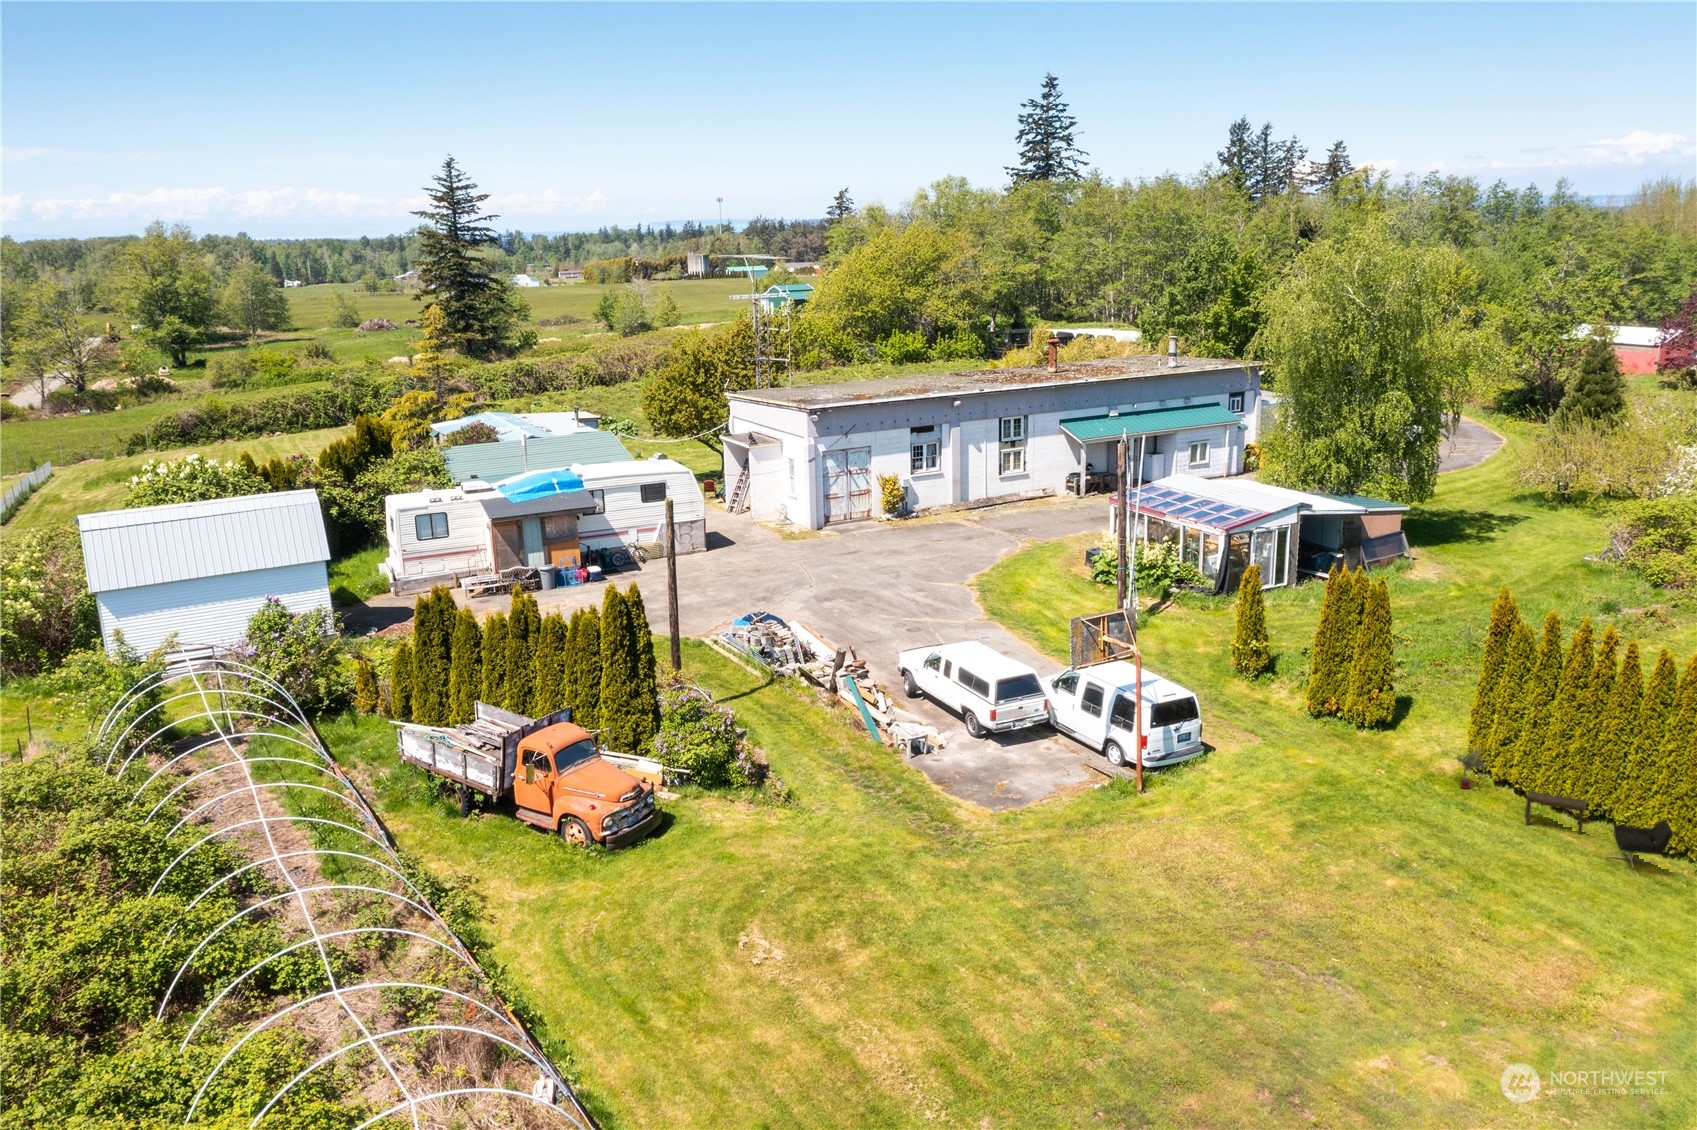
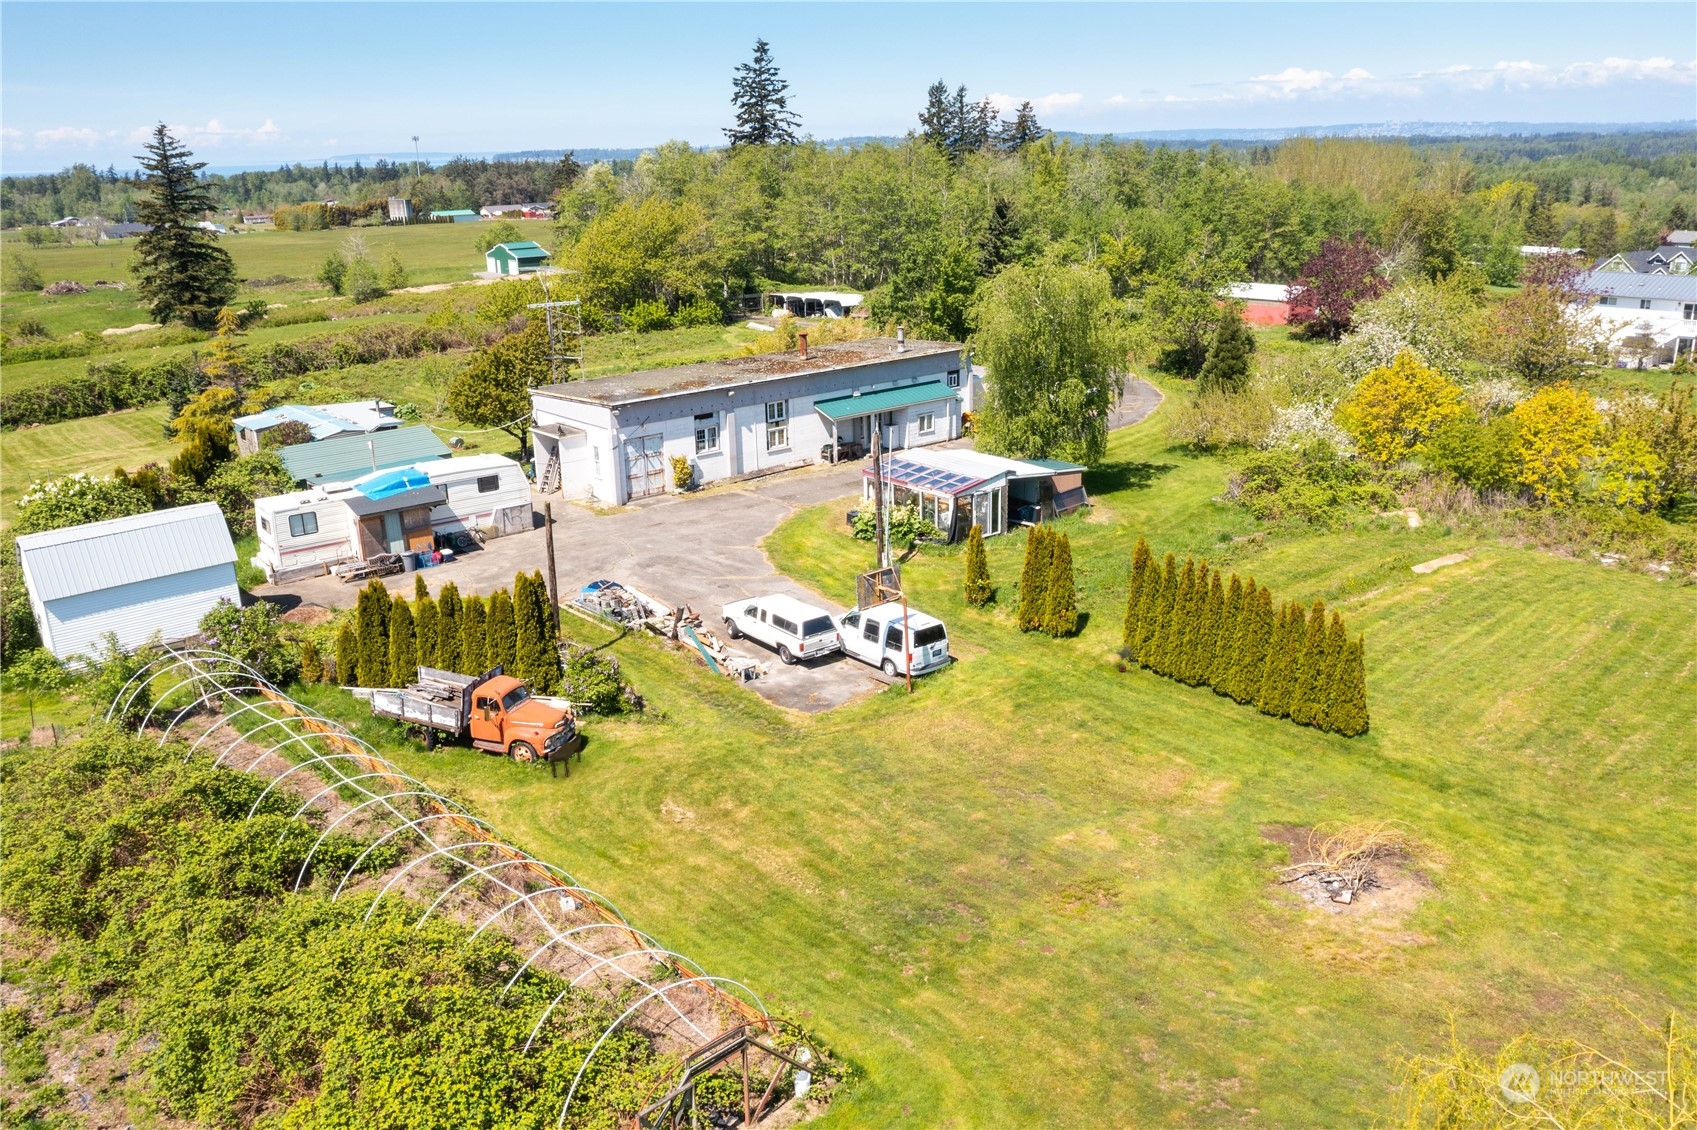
bench: present [1525,791,1586,834] -> present [550,742,581,777]
lounge chair: present [1614,820,1673,868] -> none [1205,681,1242,713]

